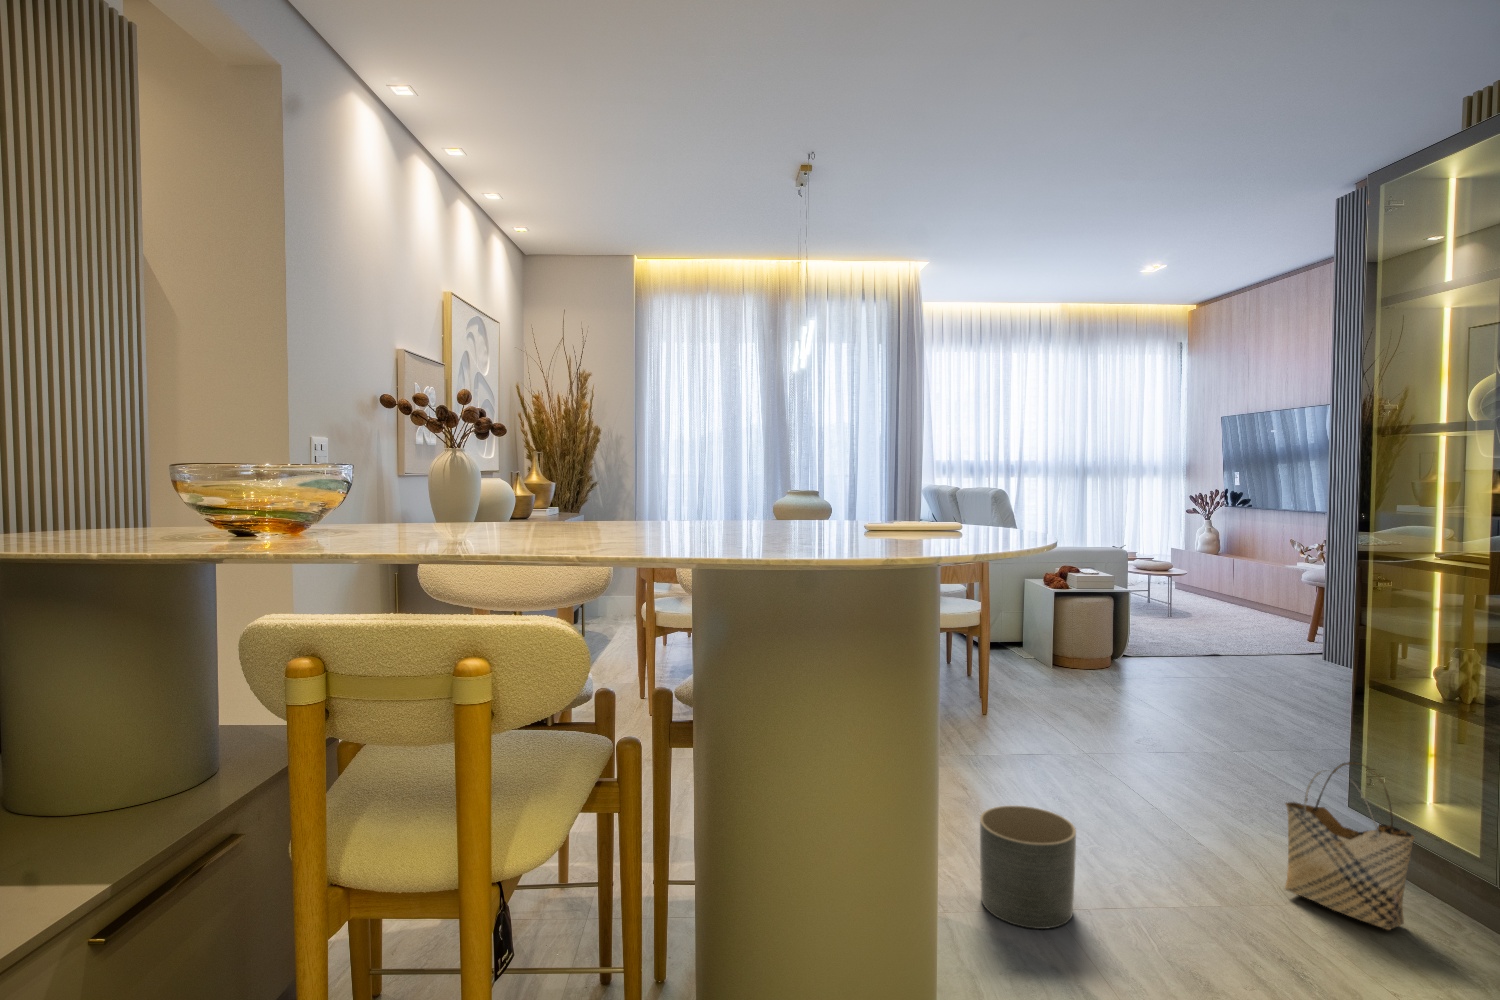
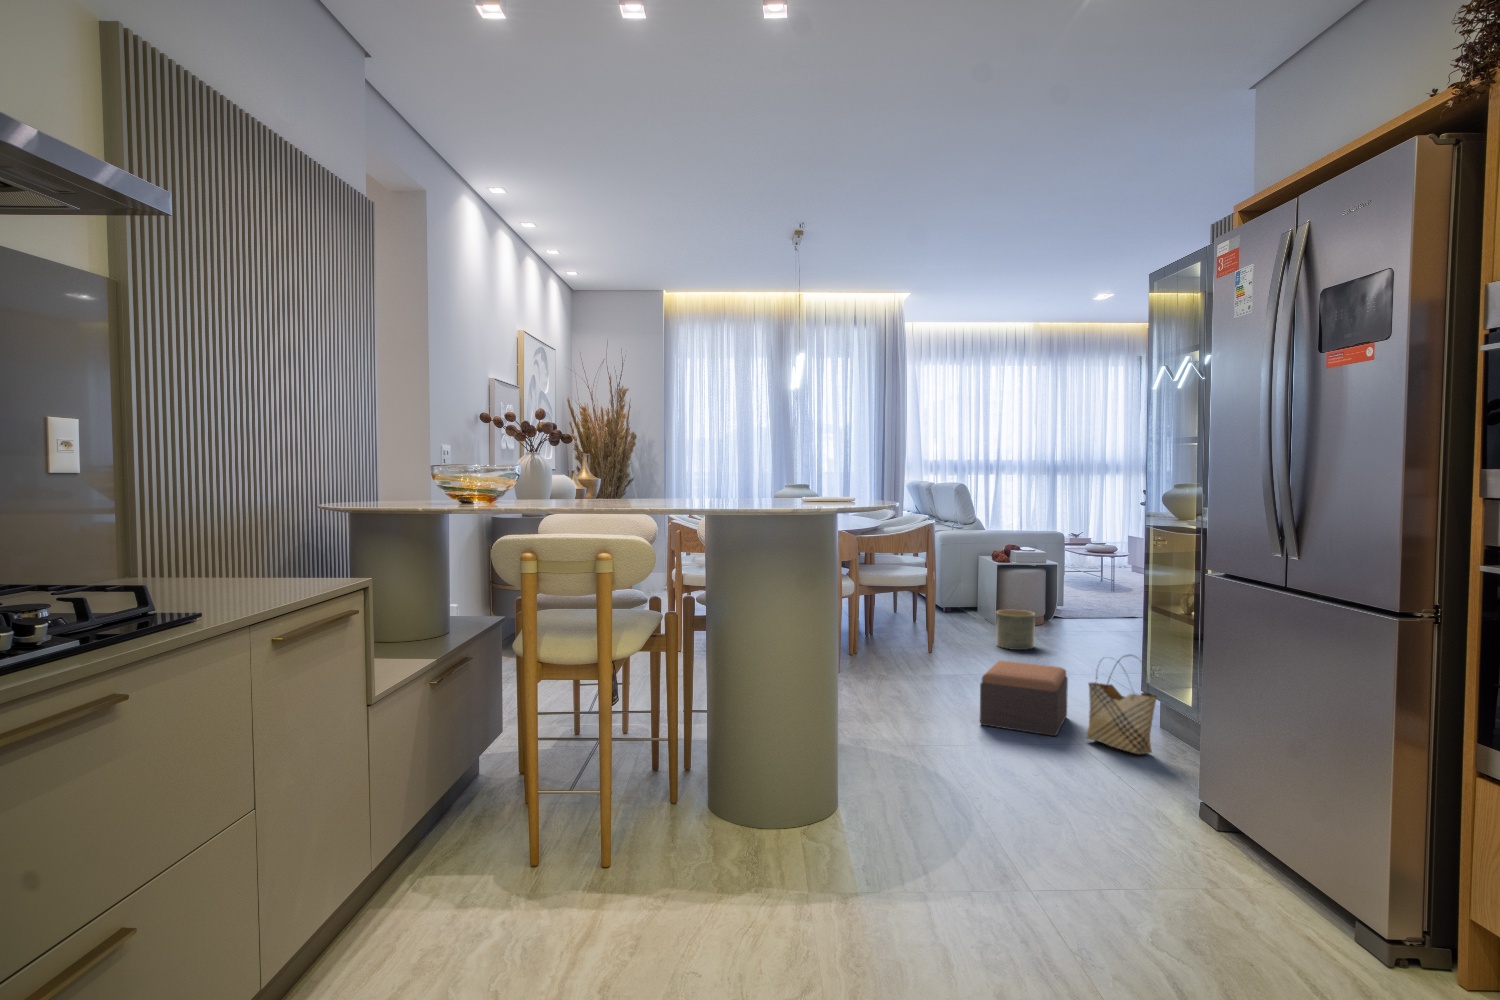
footstool: none [1108,753,1236,885] -> present [980,661,1068,736]
planter: present [980,806,1076,929] -> present [996,610,1035,650]

